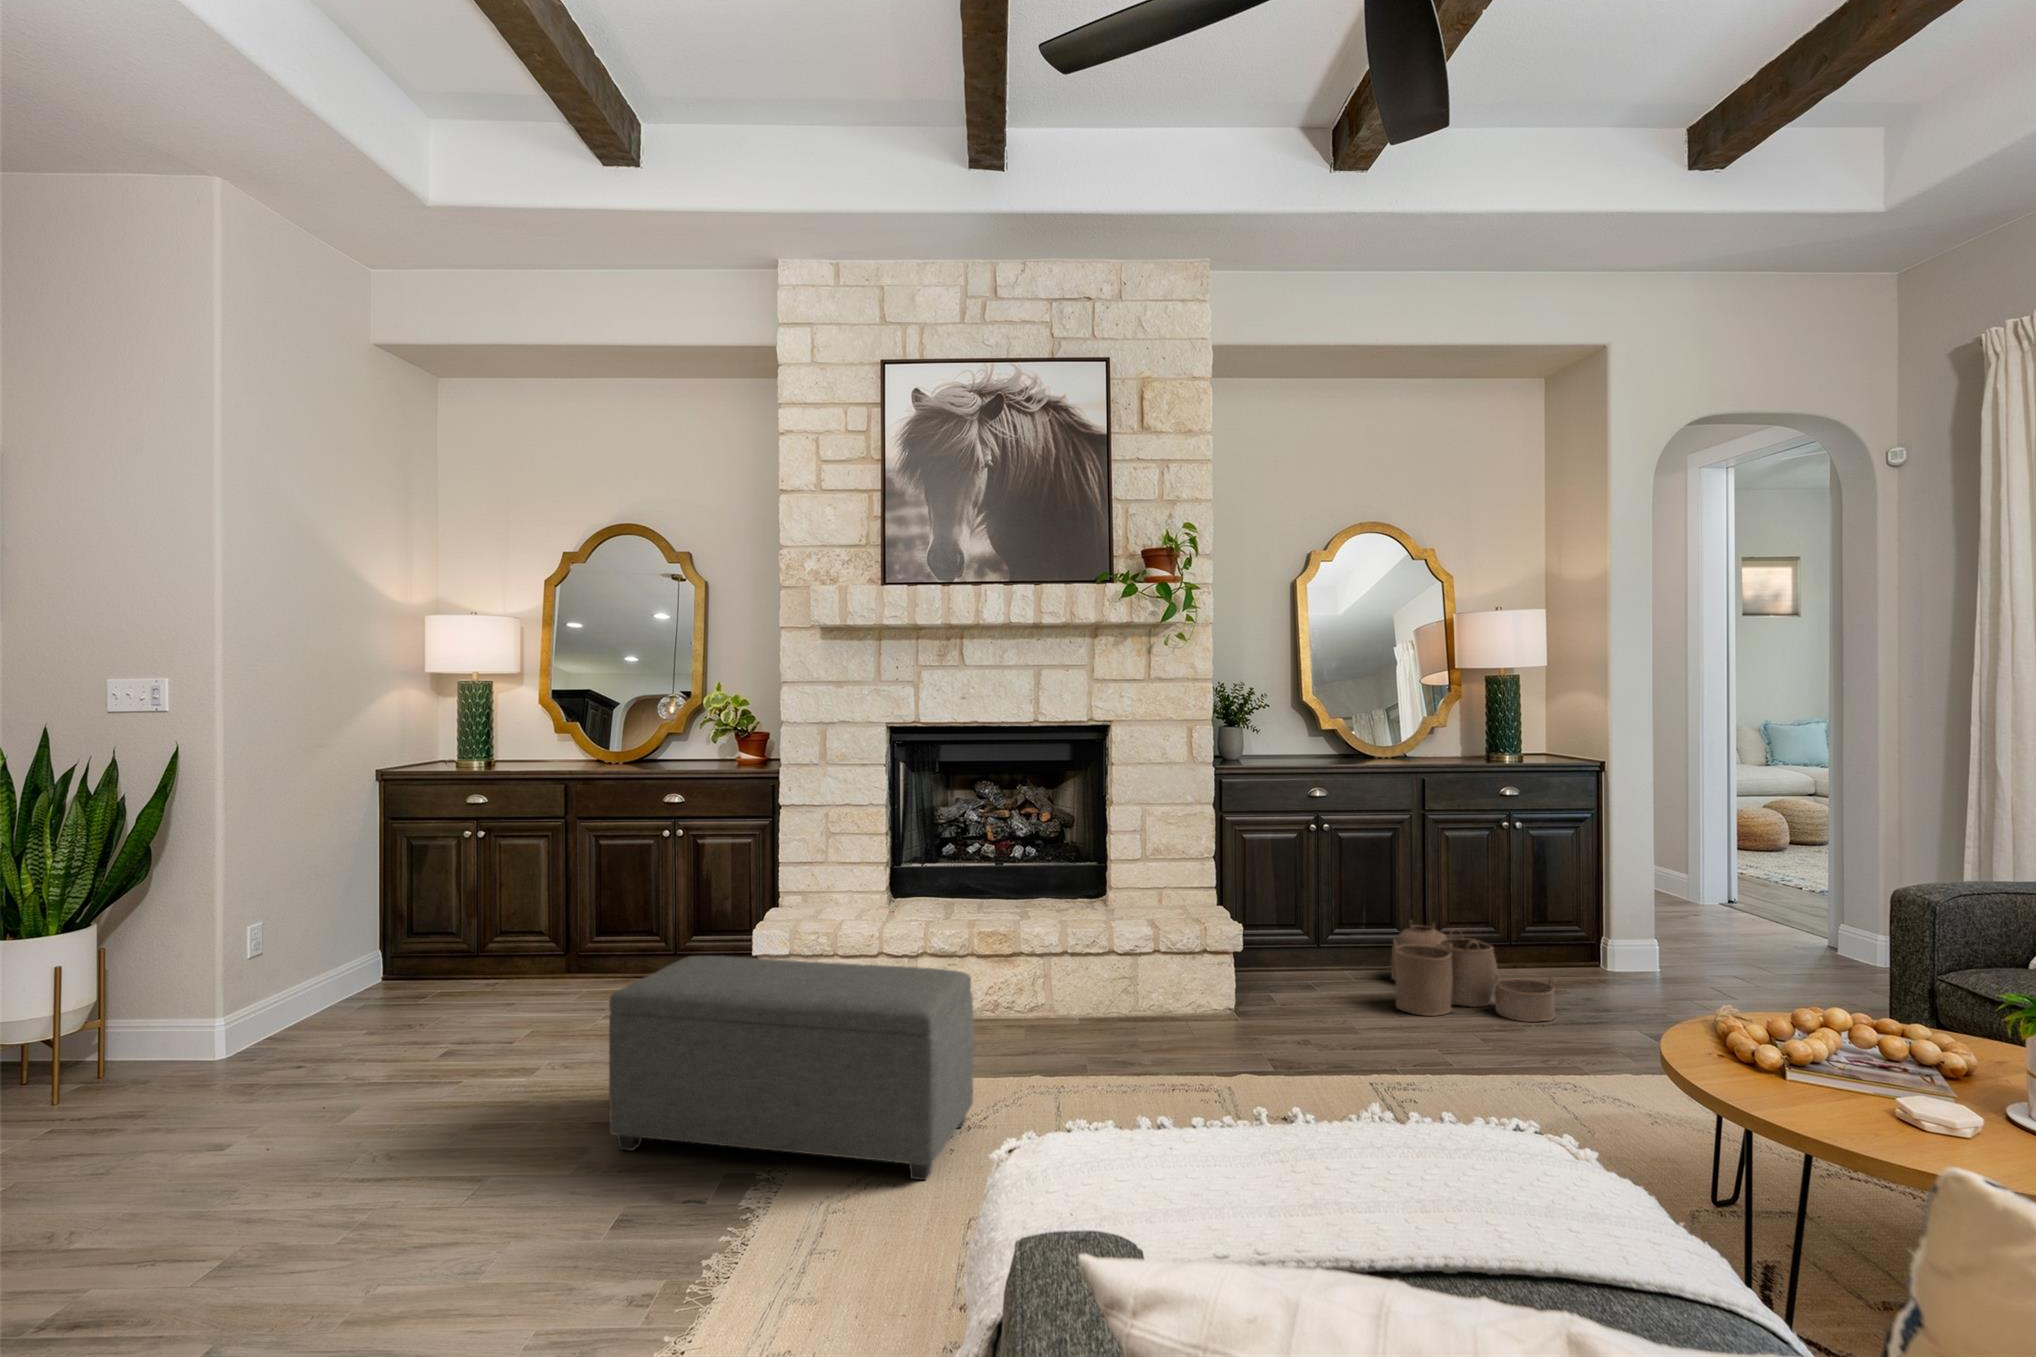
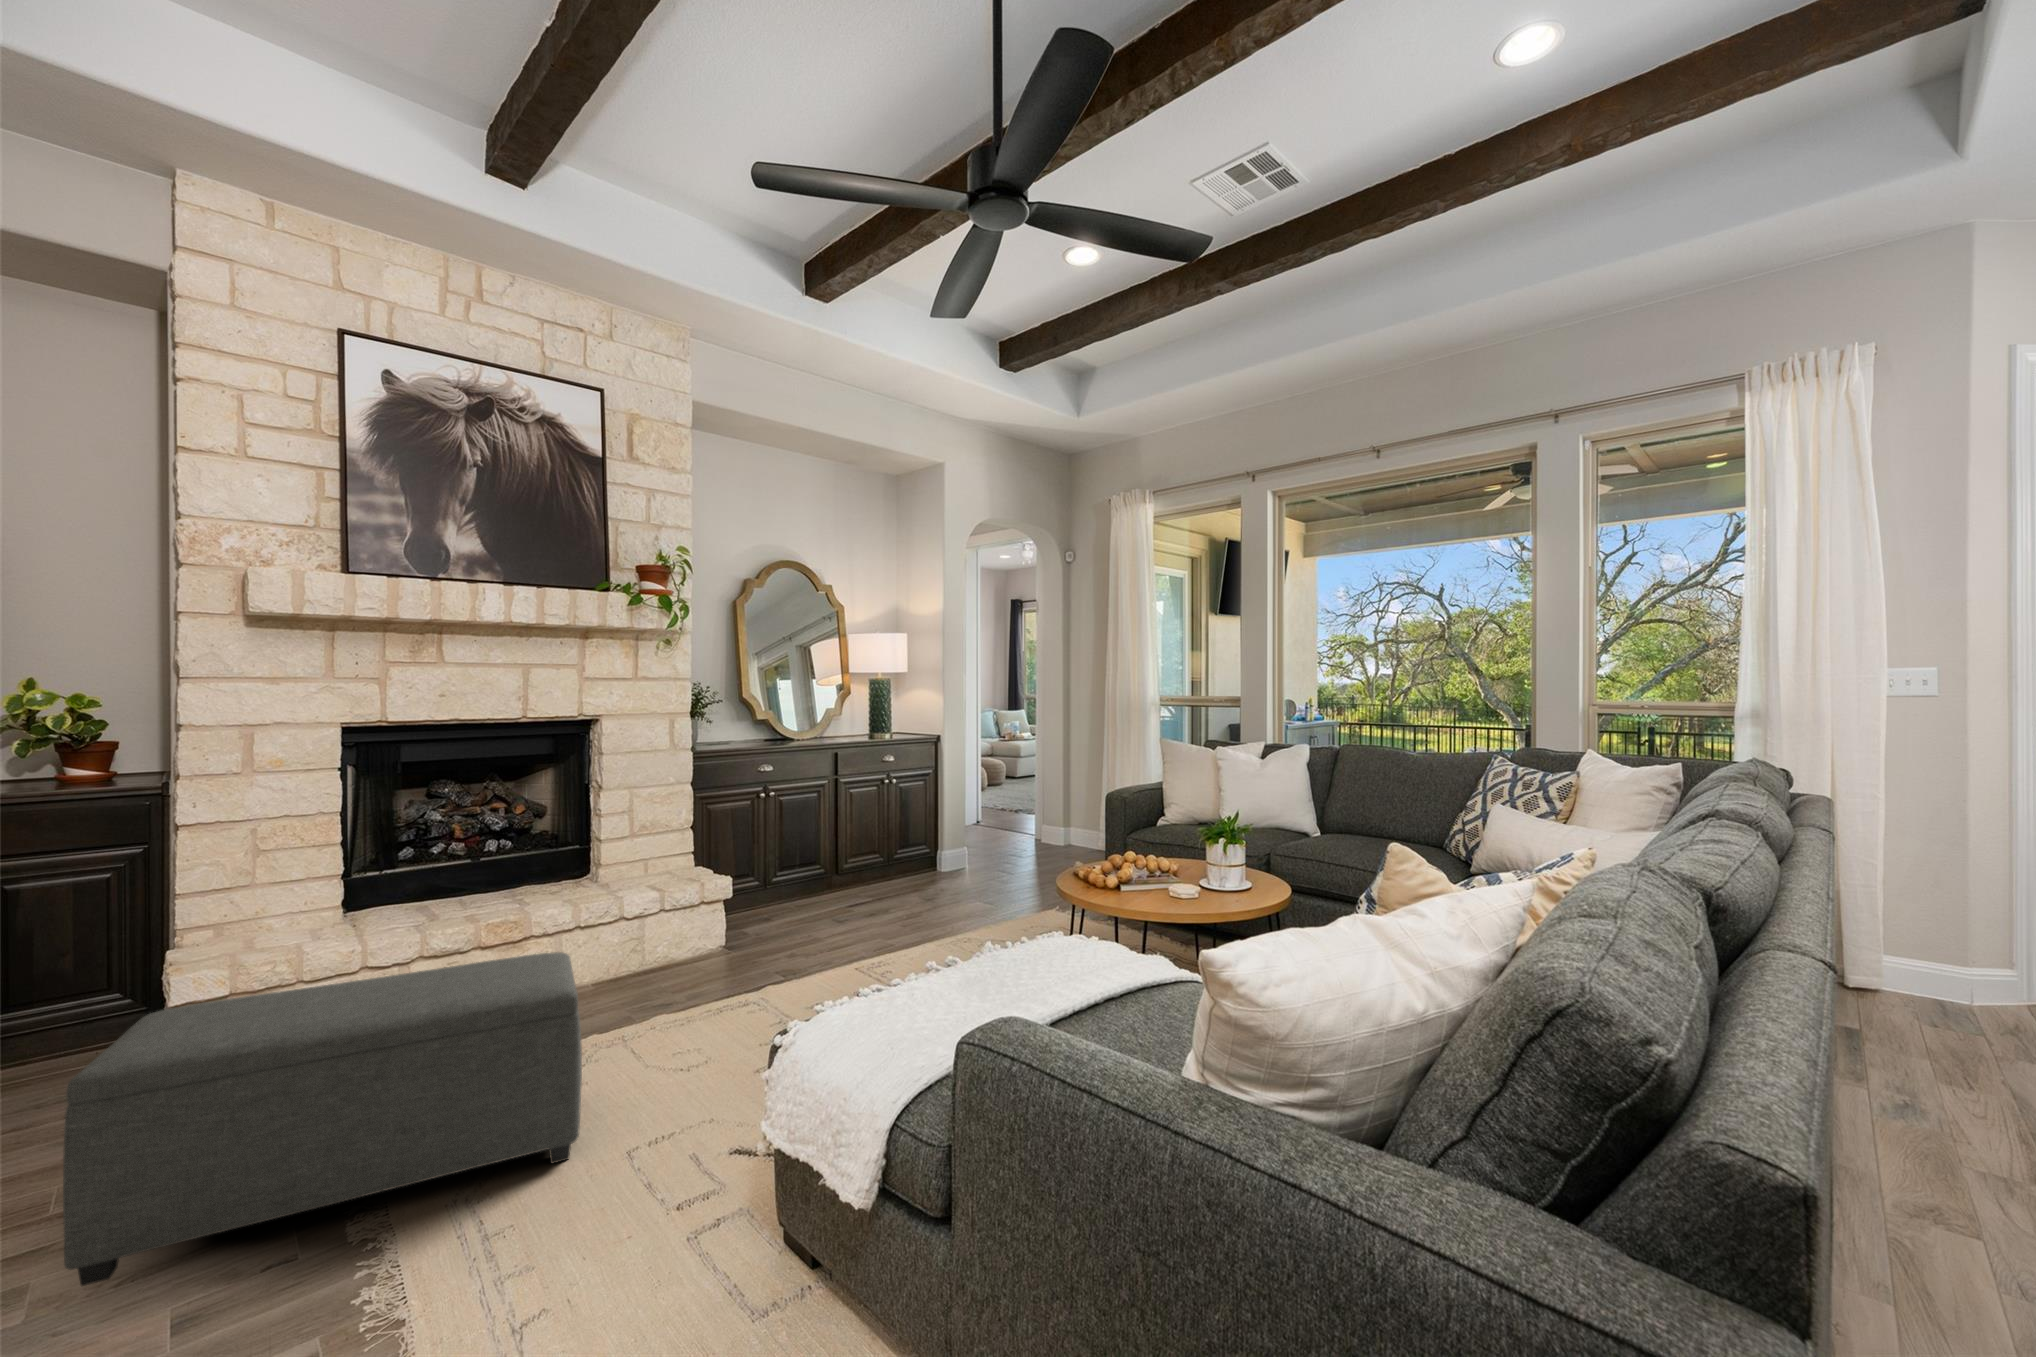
woven basket: present [1391,925,1556,1022] -> none [821,856,943,922]

